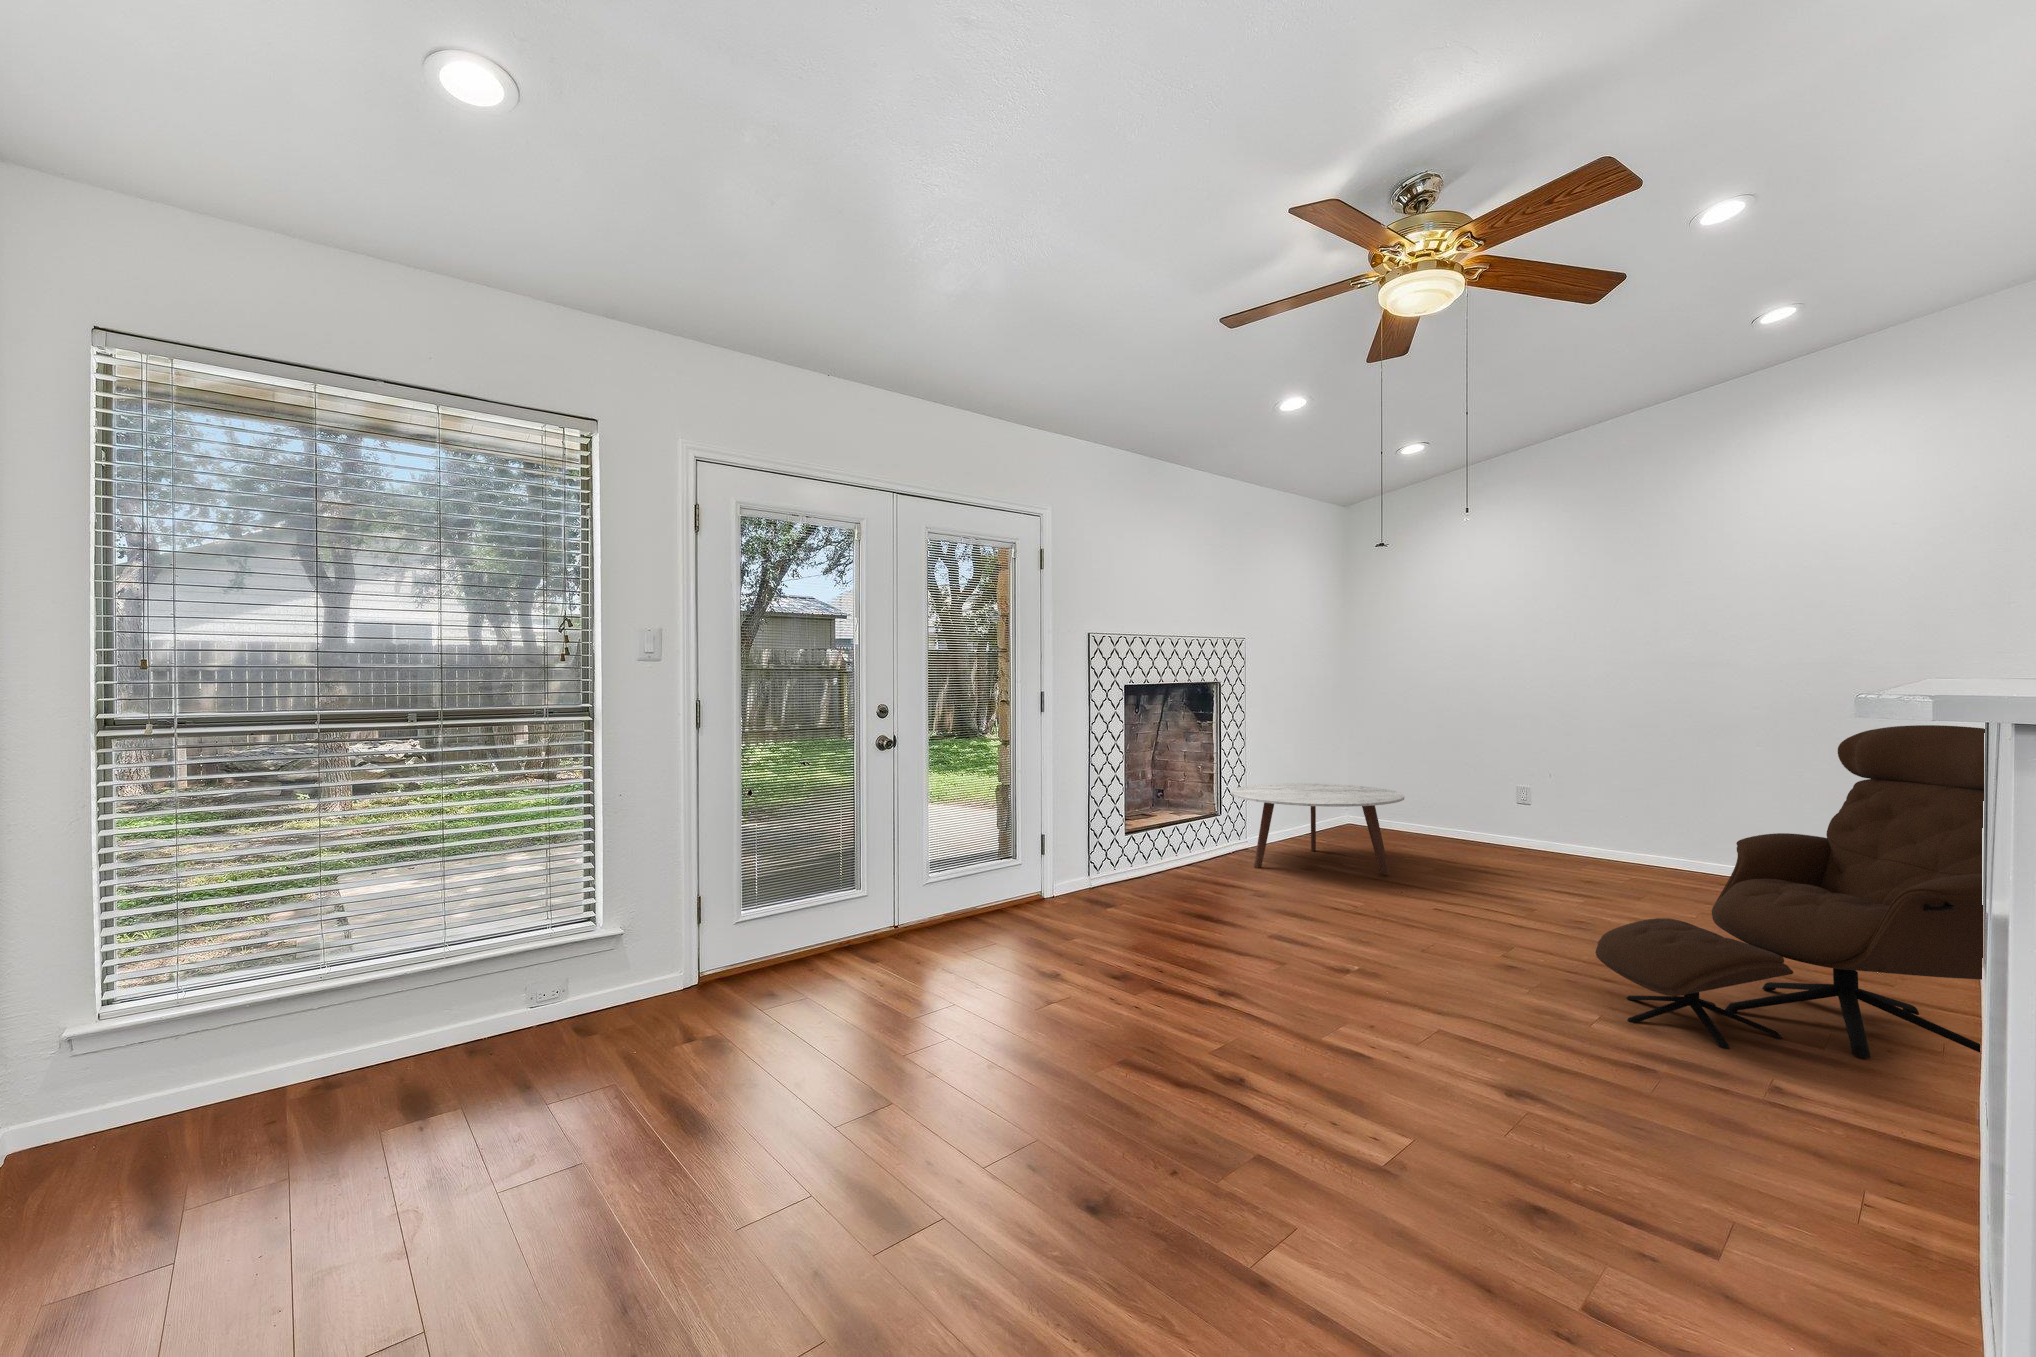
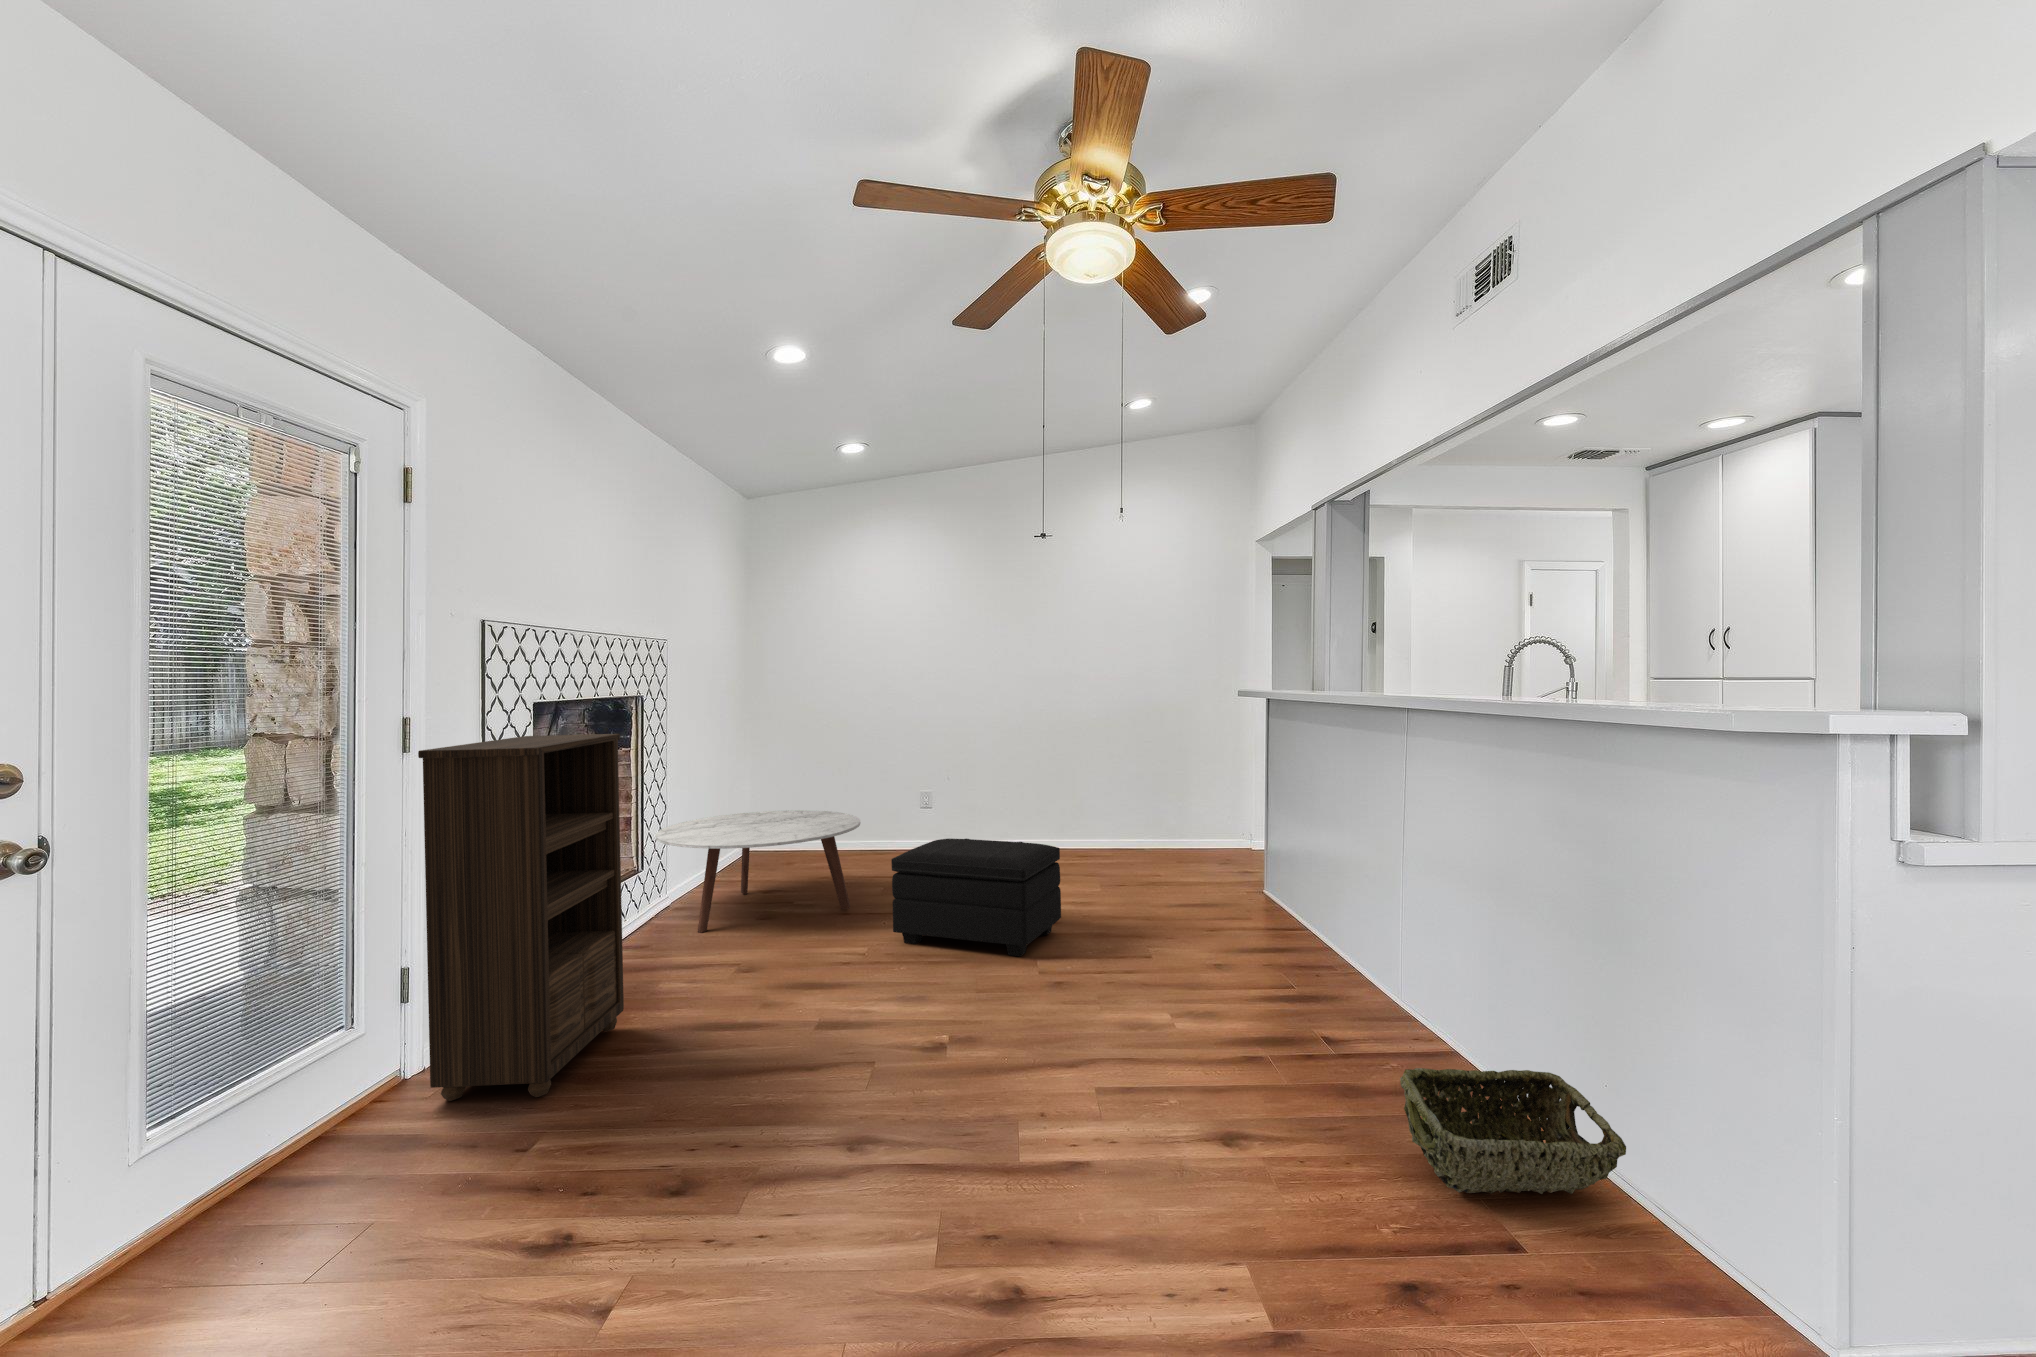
bookshelf: none [1034,704,1158,923] -> present [418,734,624,1101]
lounge chair: present [1595,725,1985,1058] -> none [1136,725,1386,1022]
footstool: none [1397,821,1587,939] -> present [891,839,1061,956]
woven basket: none [1713,1087,2022,1289] -> present [1400,1068,1626,1194]

